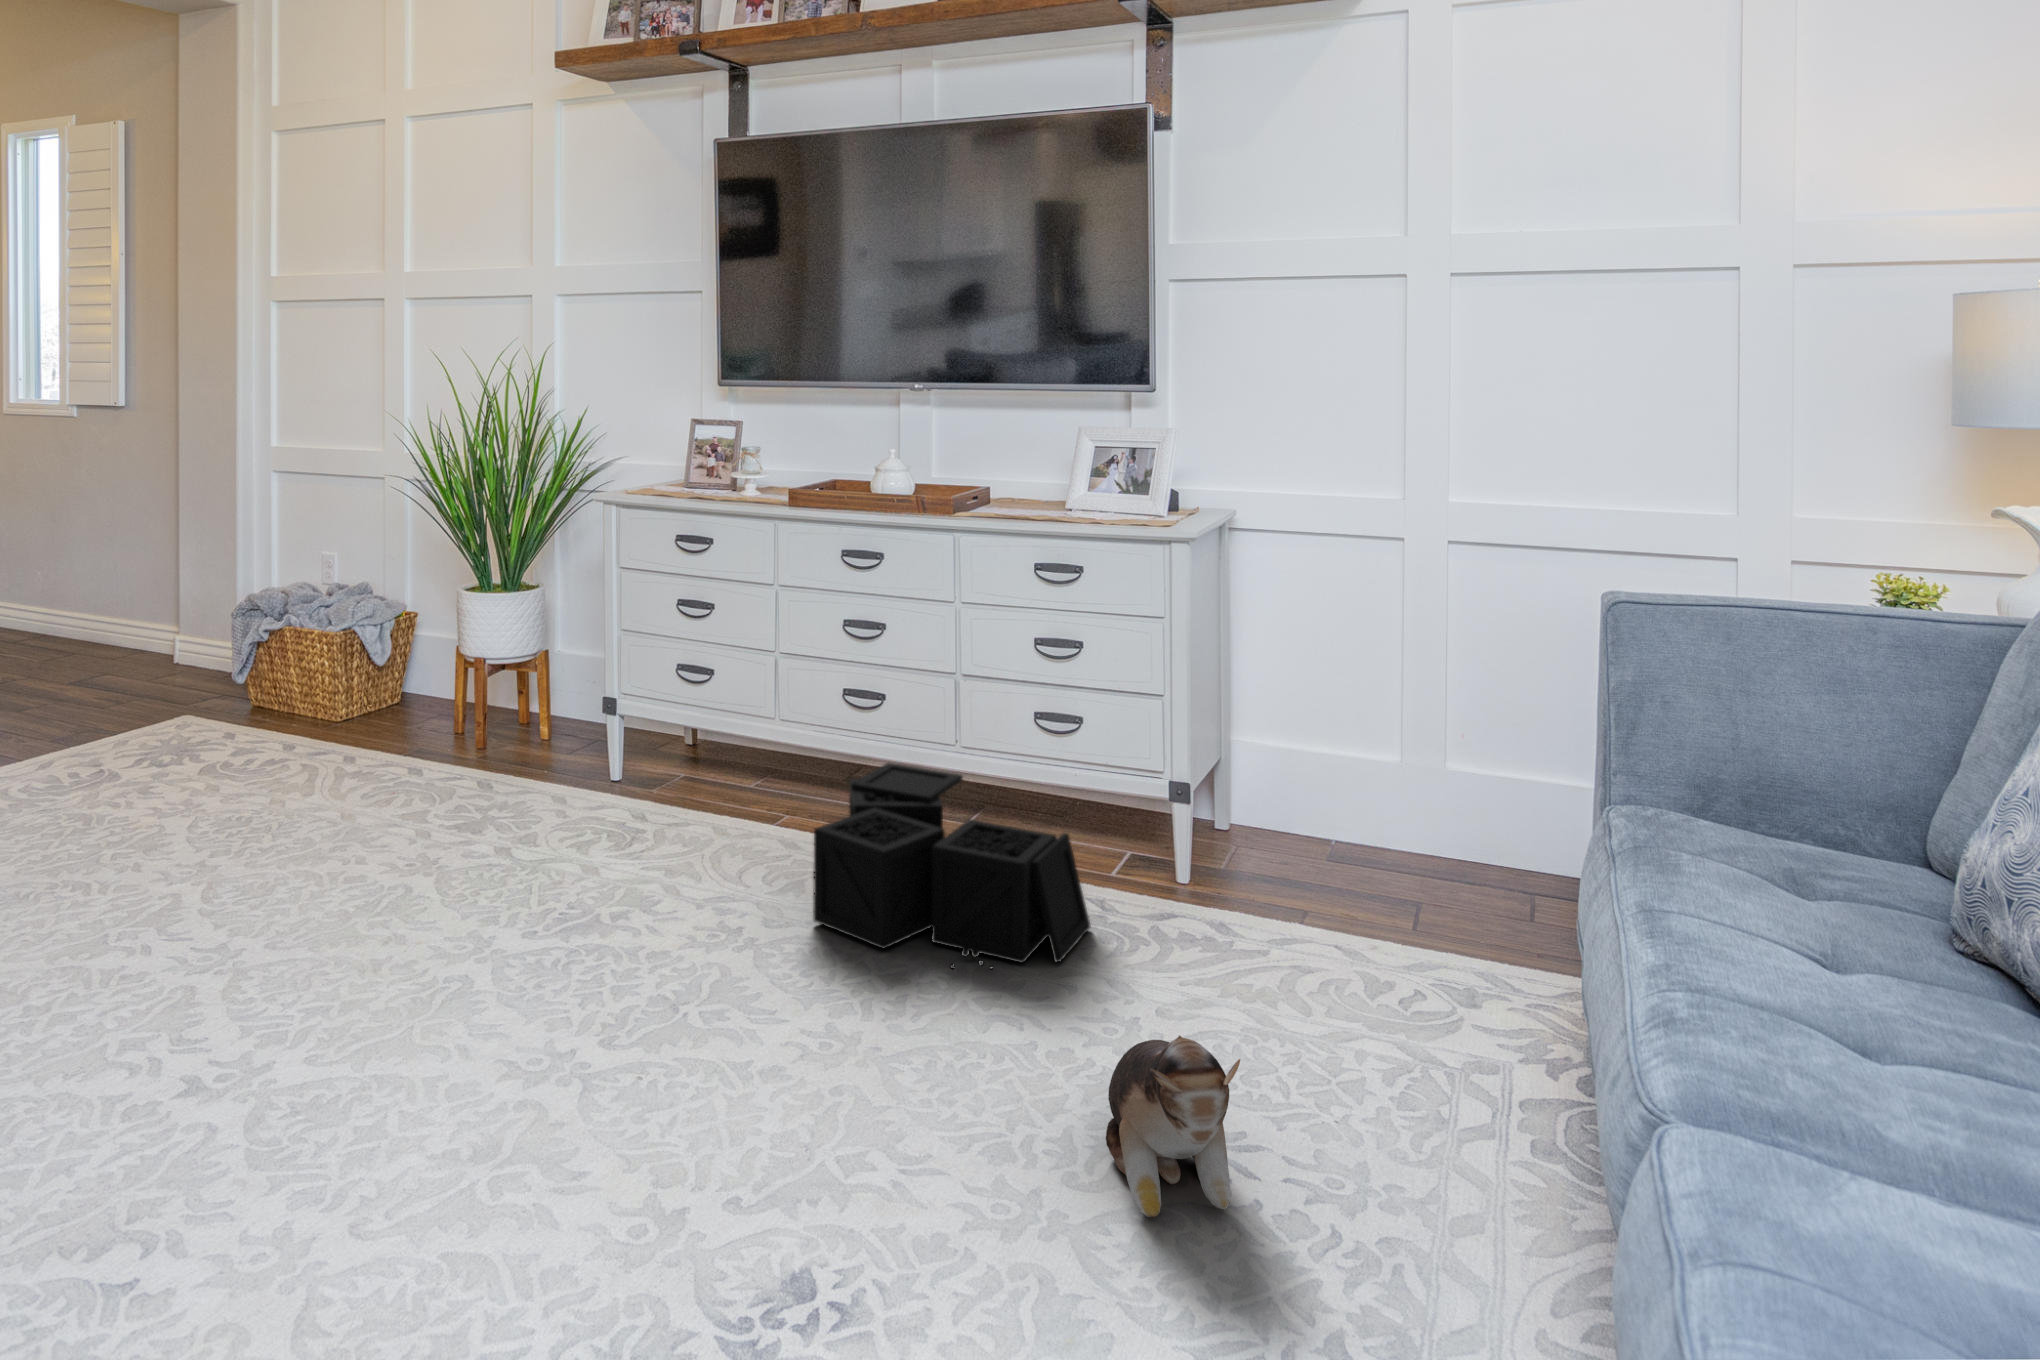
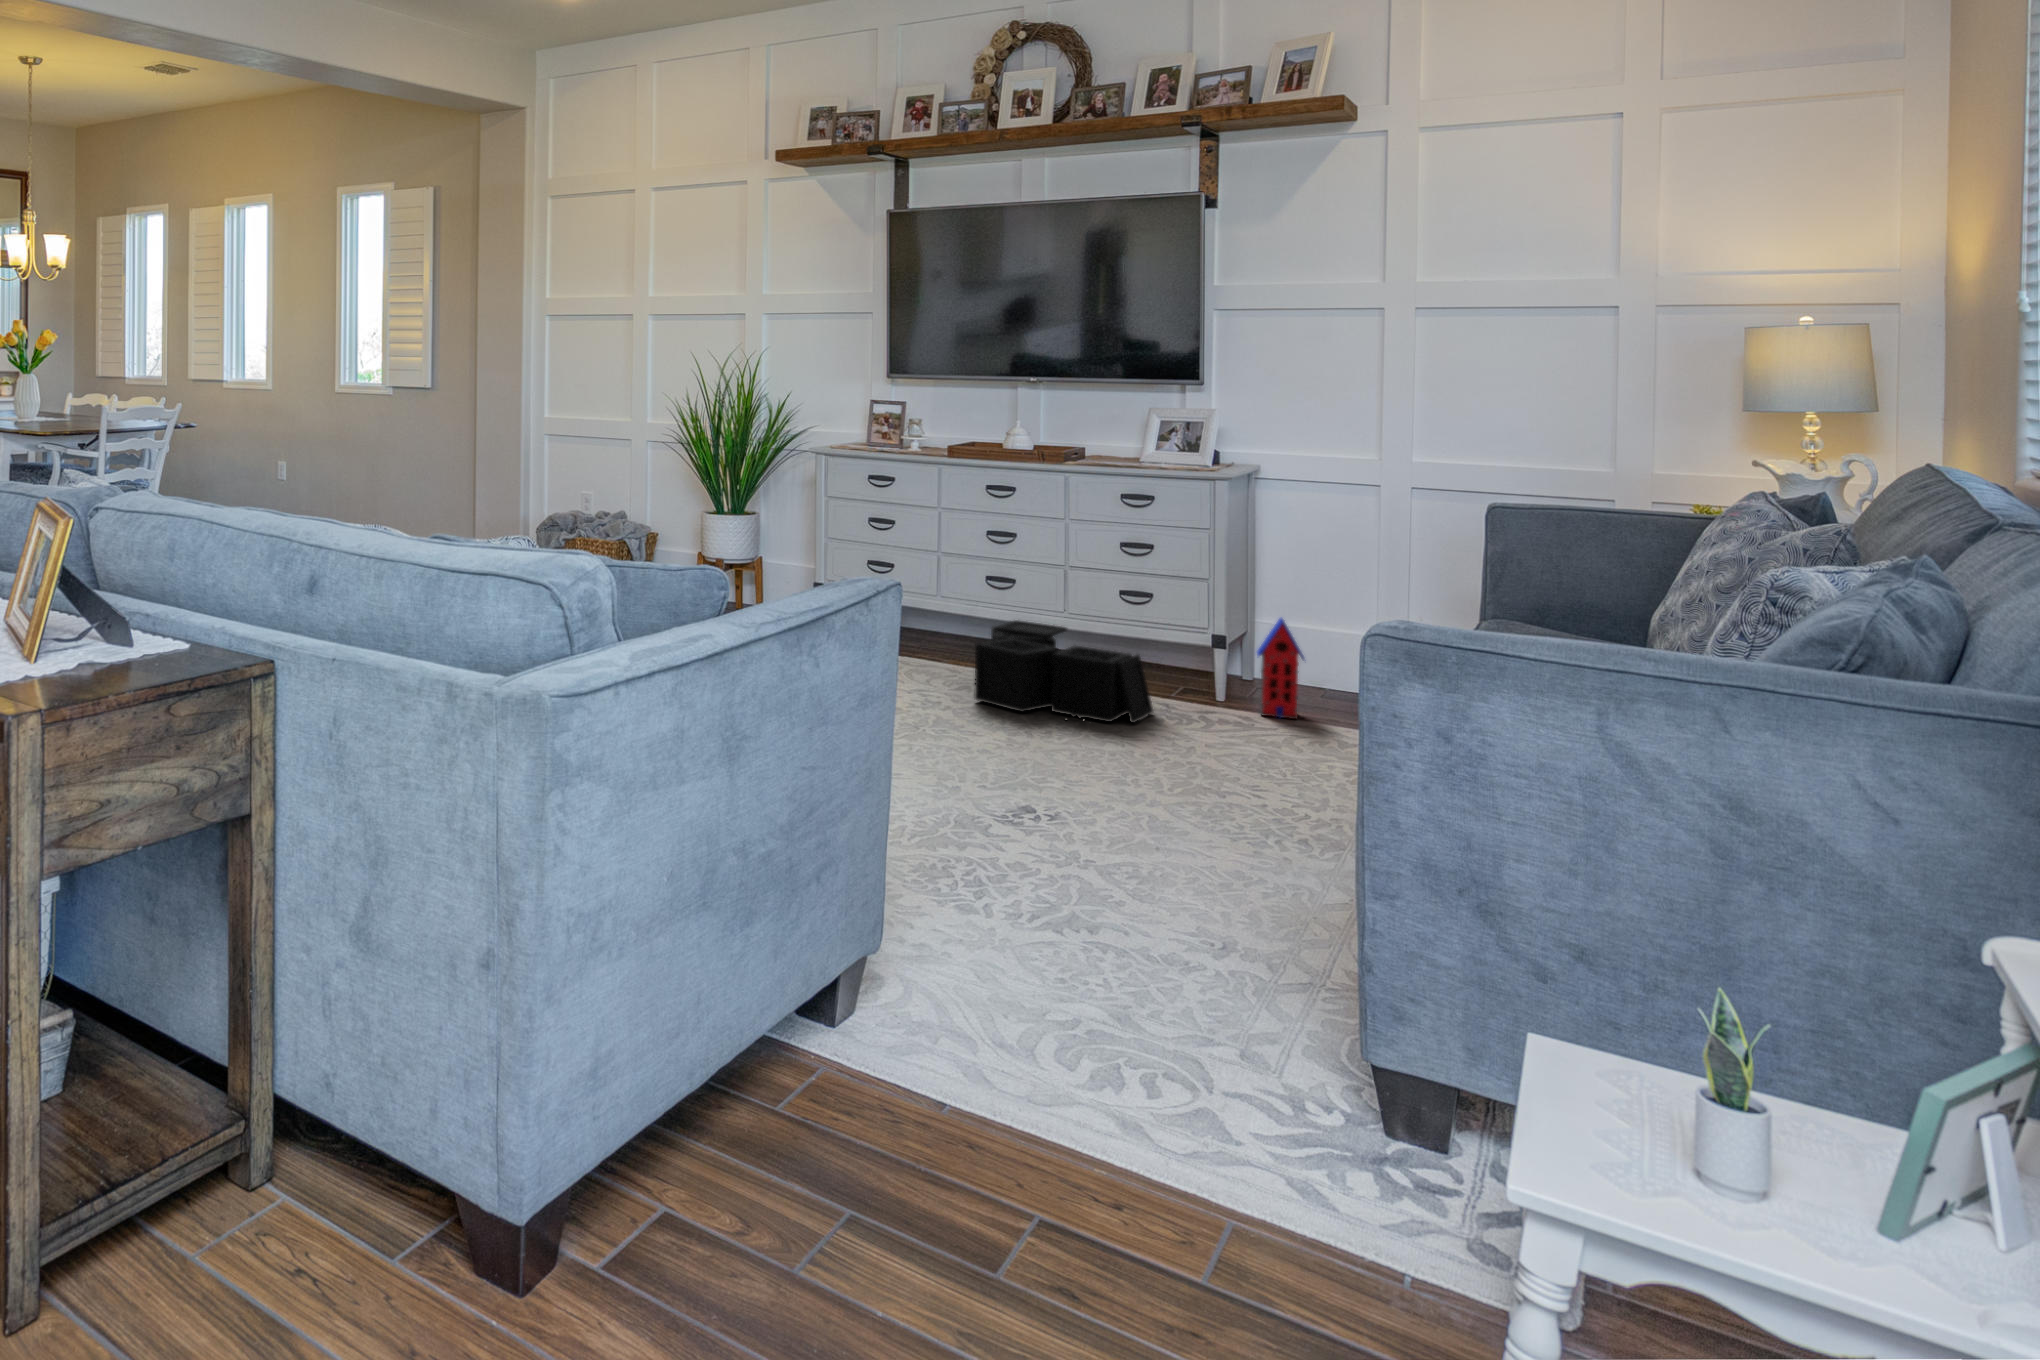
toy house: none [1240,756,1315,923] -> present [1257,618,1304,719]
plush toy: present [1106,1036,1240,1217] -> none [1161,707,1235,801]

